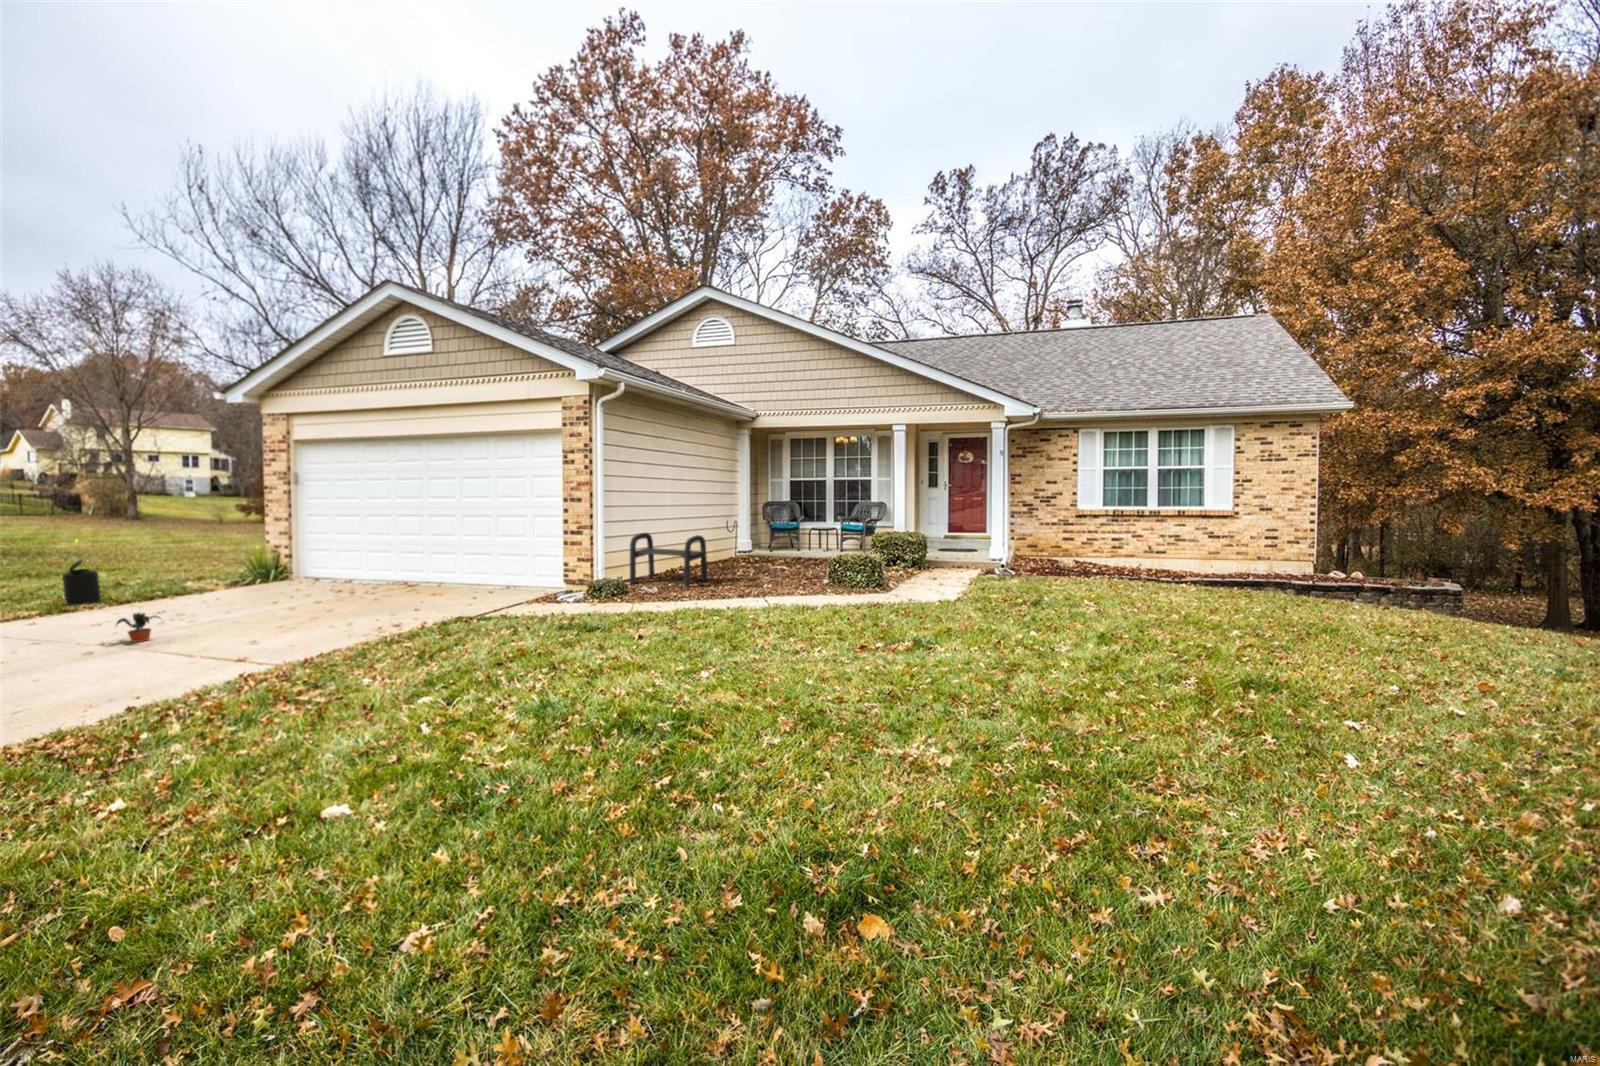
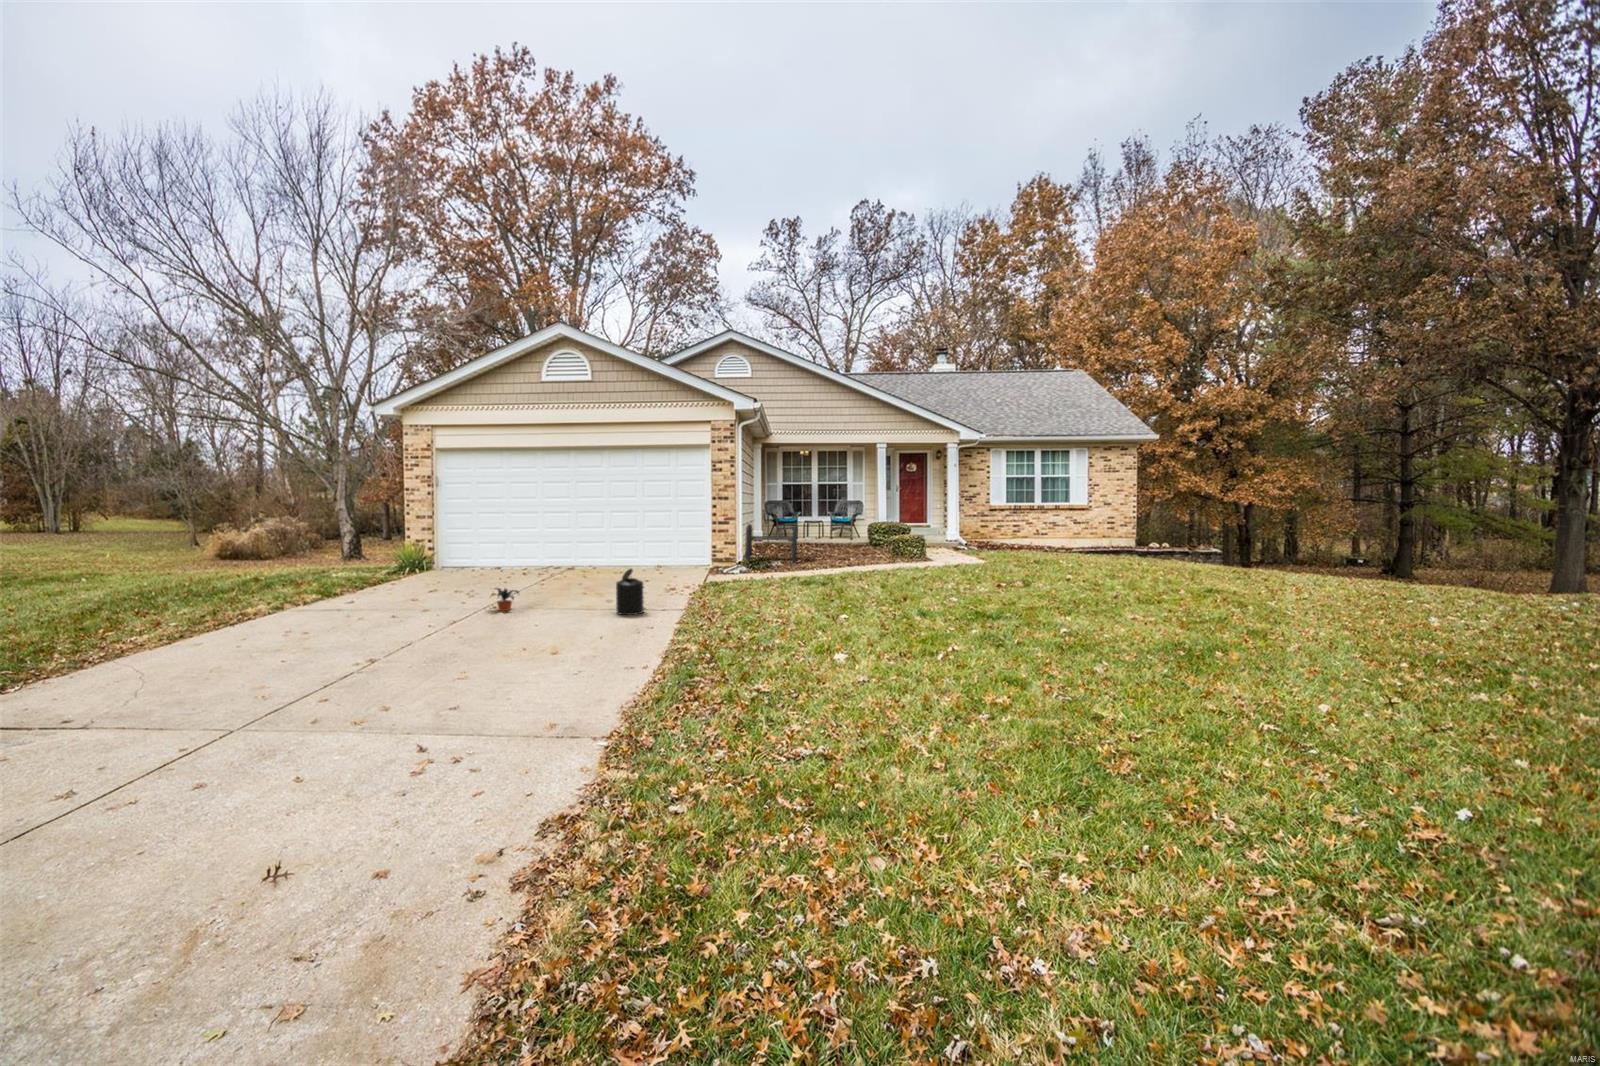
trash can: present [62,560,101,605] -> present [616,569,644,615]

